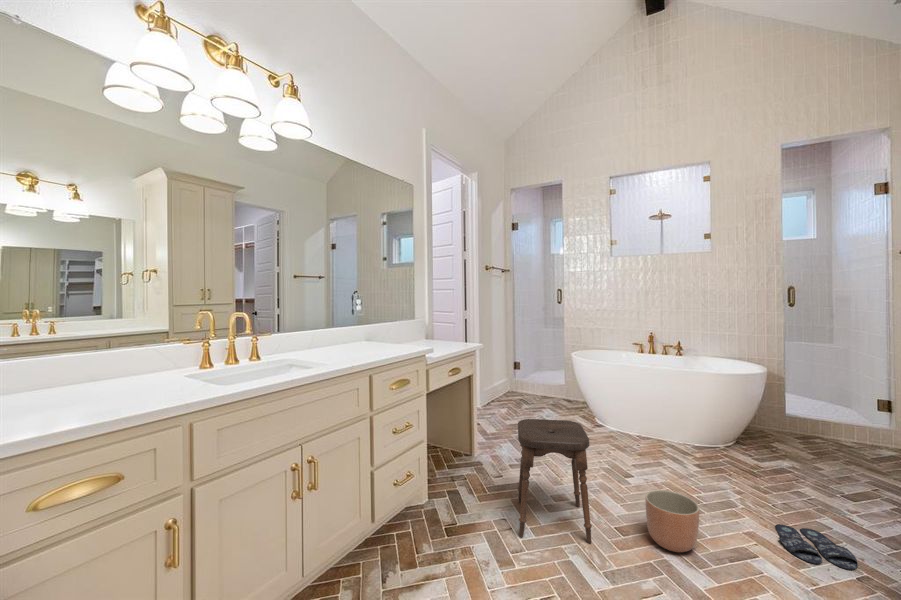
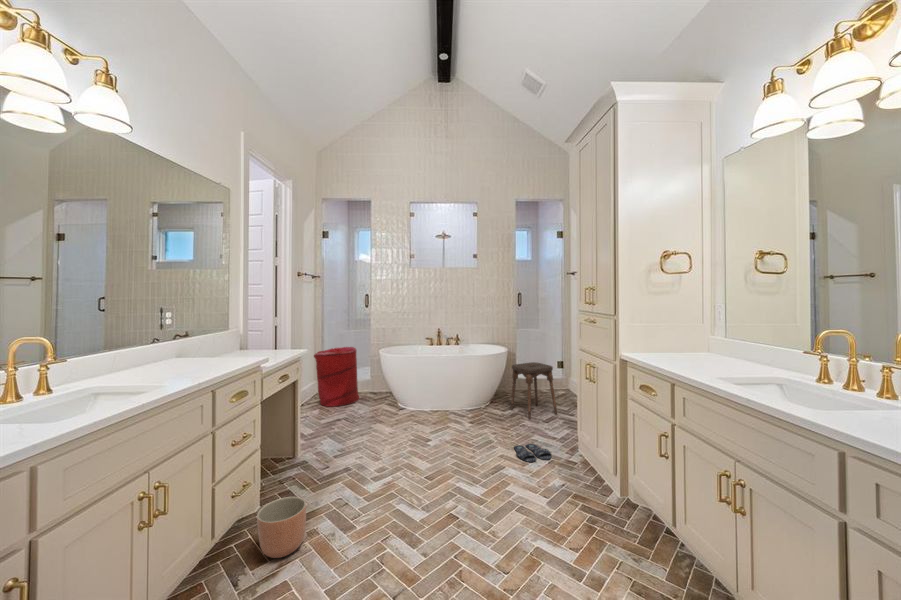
laundry hamper: none [502,342,551,408] -> present [314,347,359,407]
stool: present [518,419,592,543] -> present [511,362,557,419]
planter: present [645,490,699,552] -> present [257,497,306,558]

